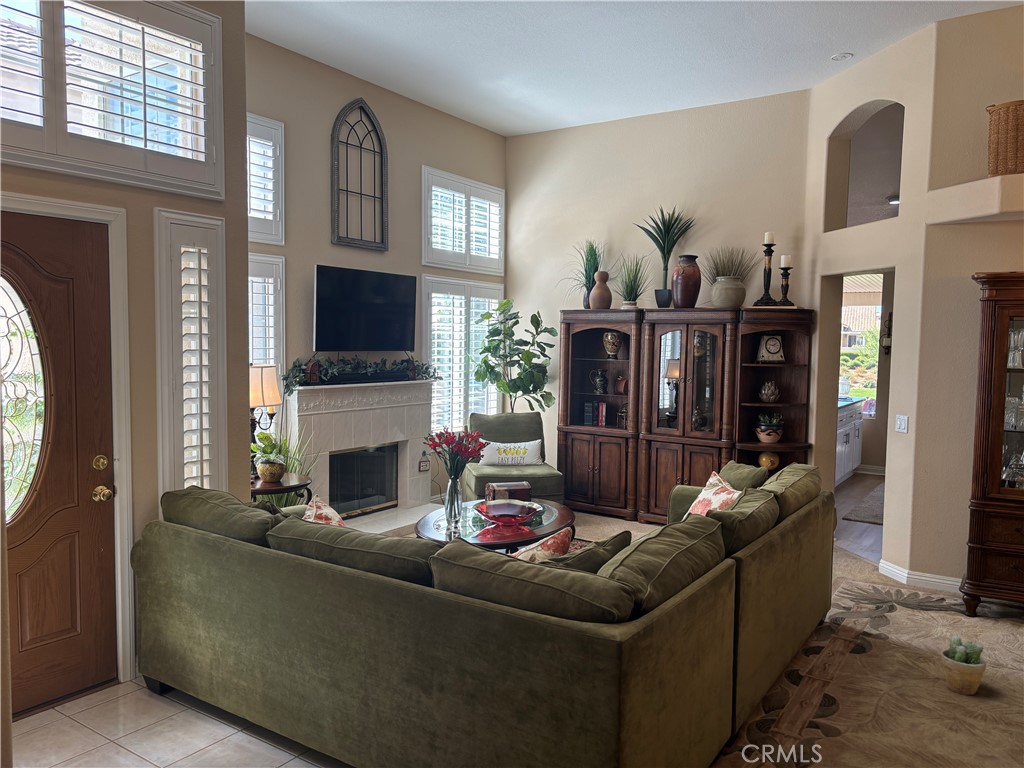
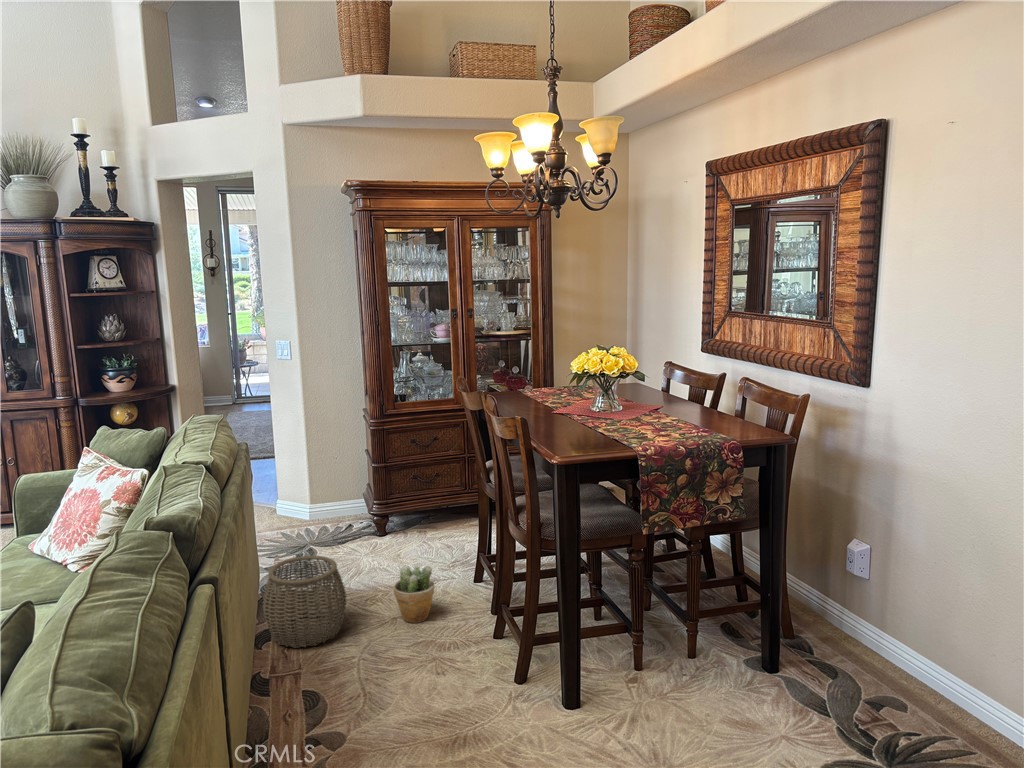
woven basket: none [816,595,893,674] -> present [263,556,346,648]

